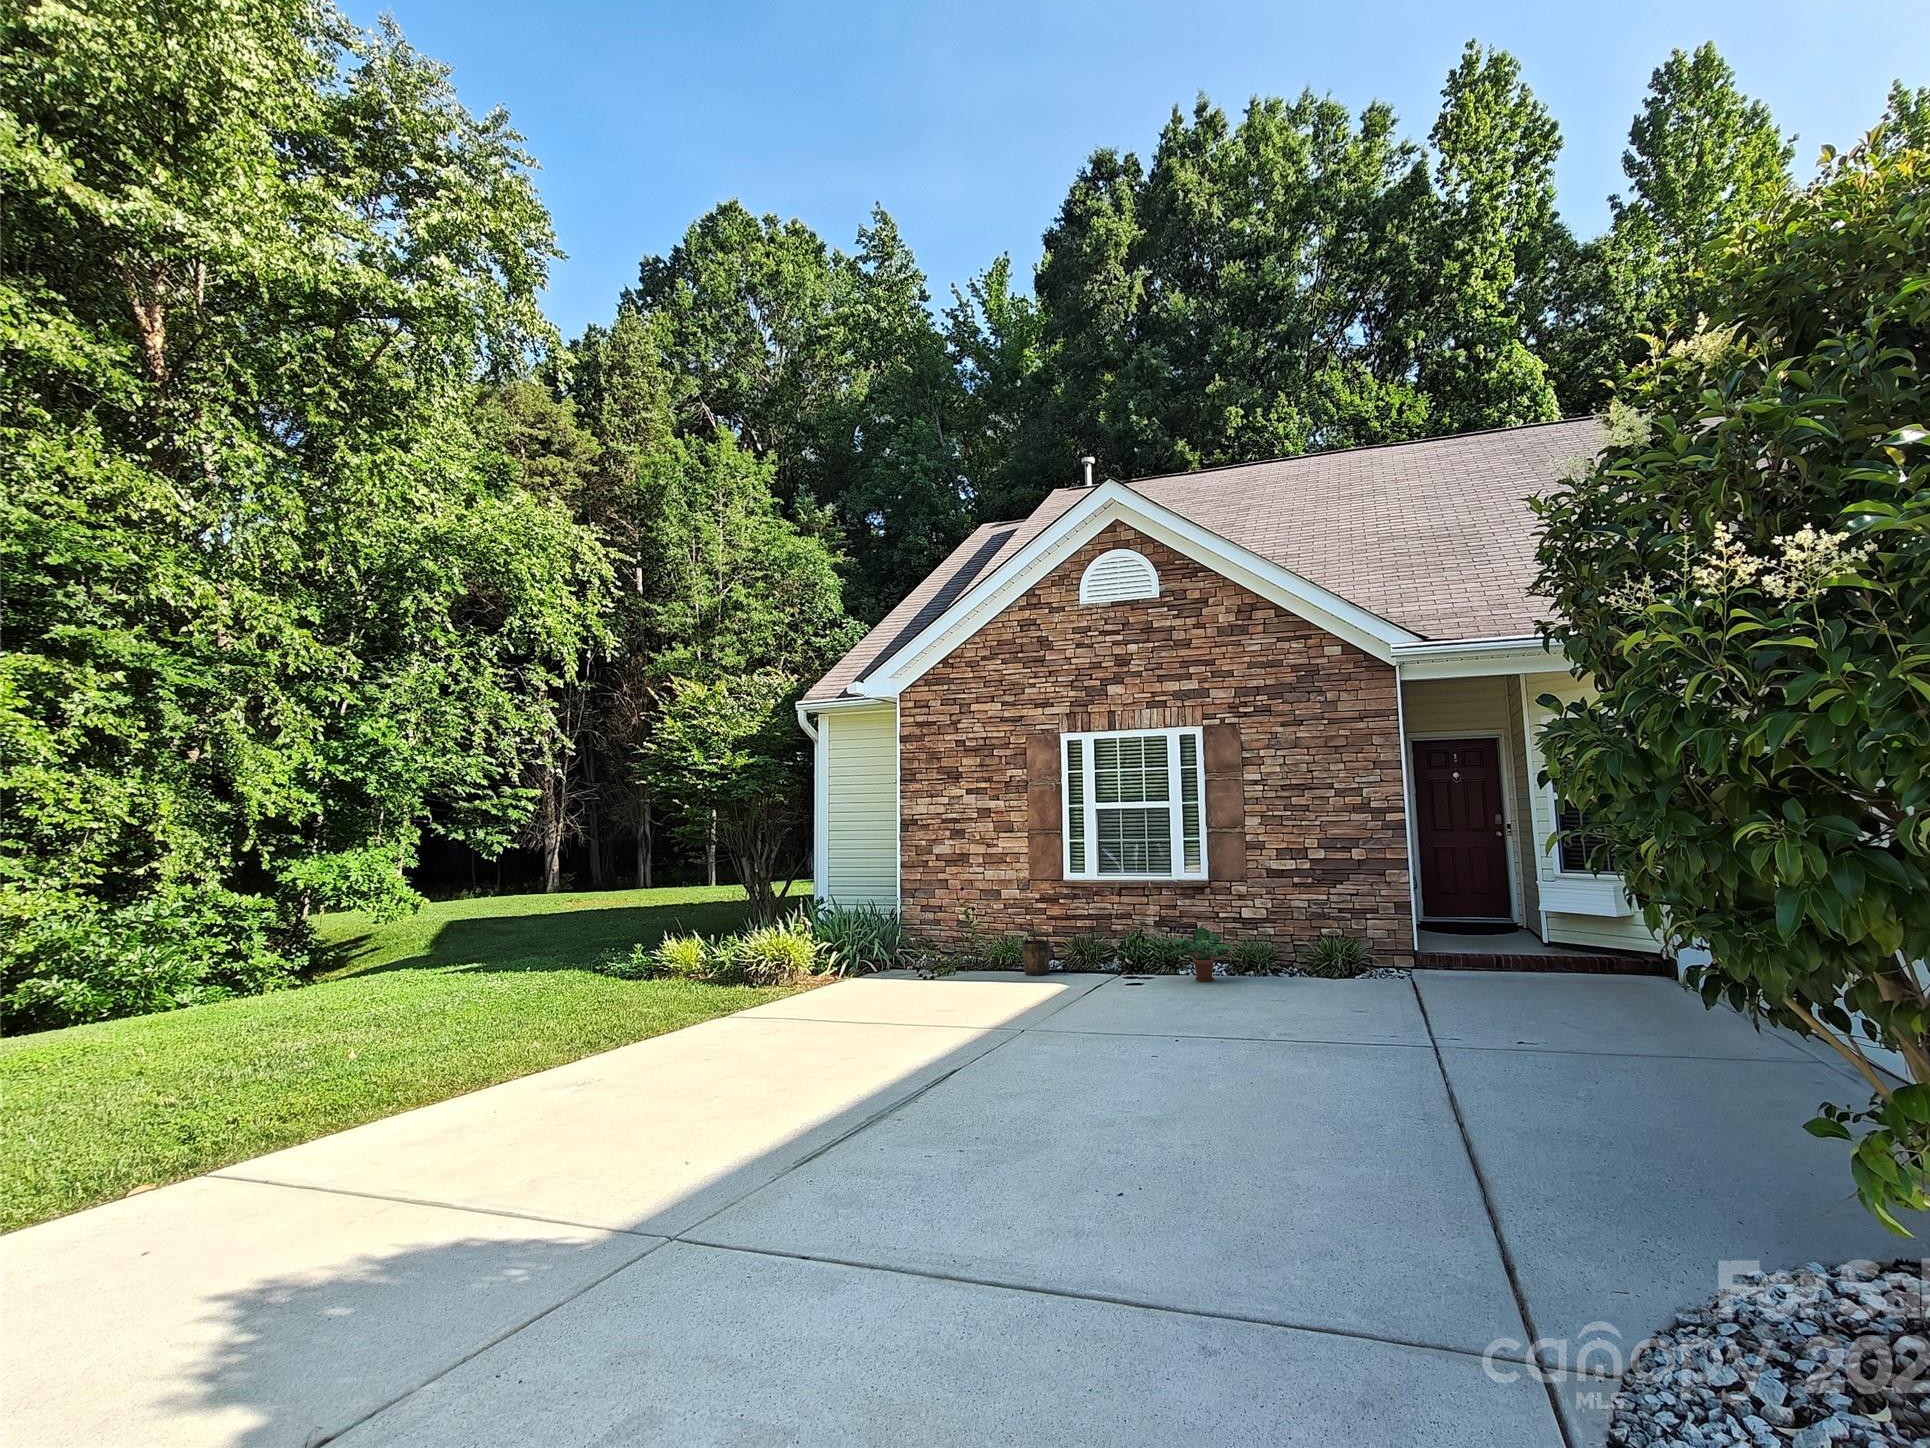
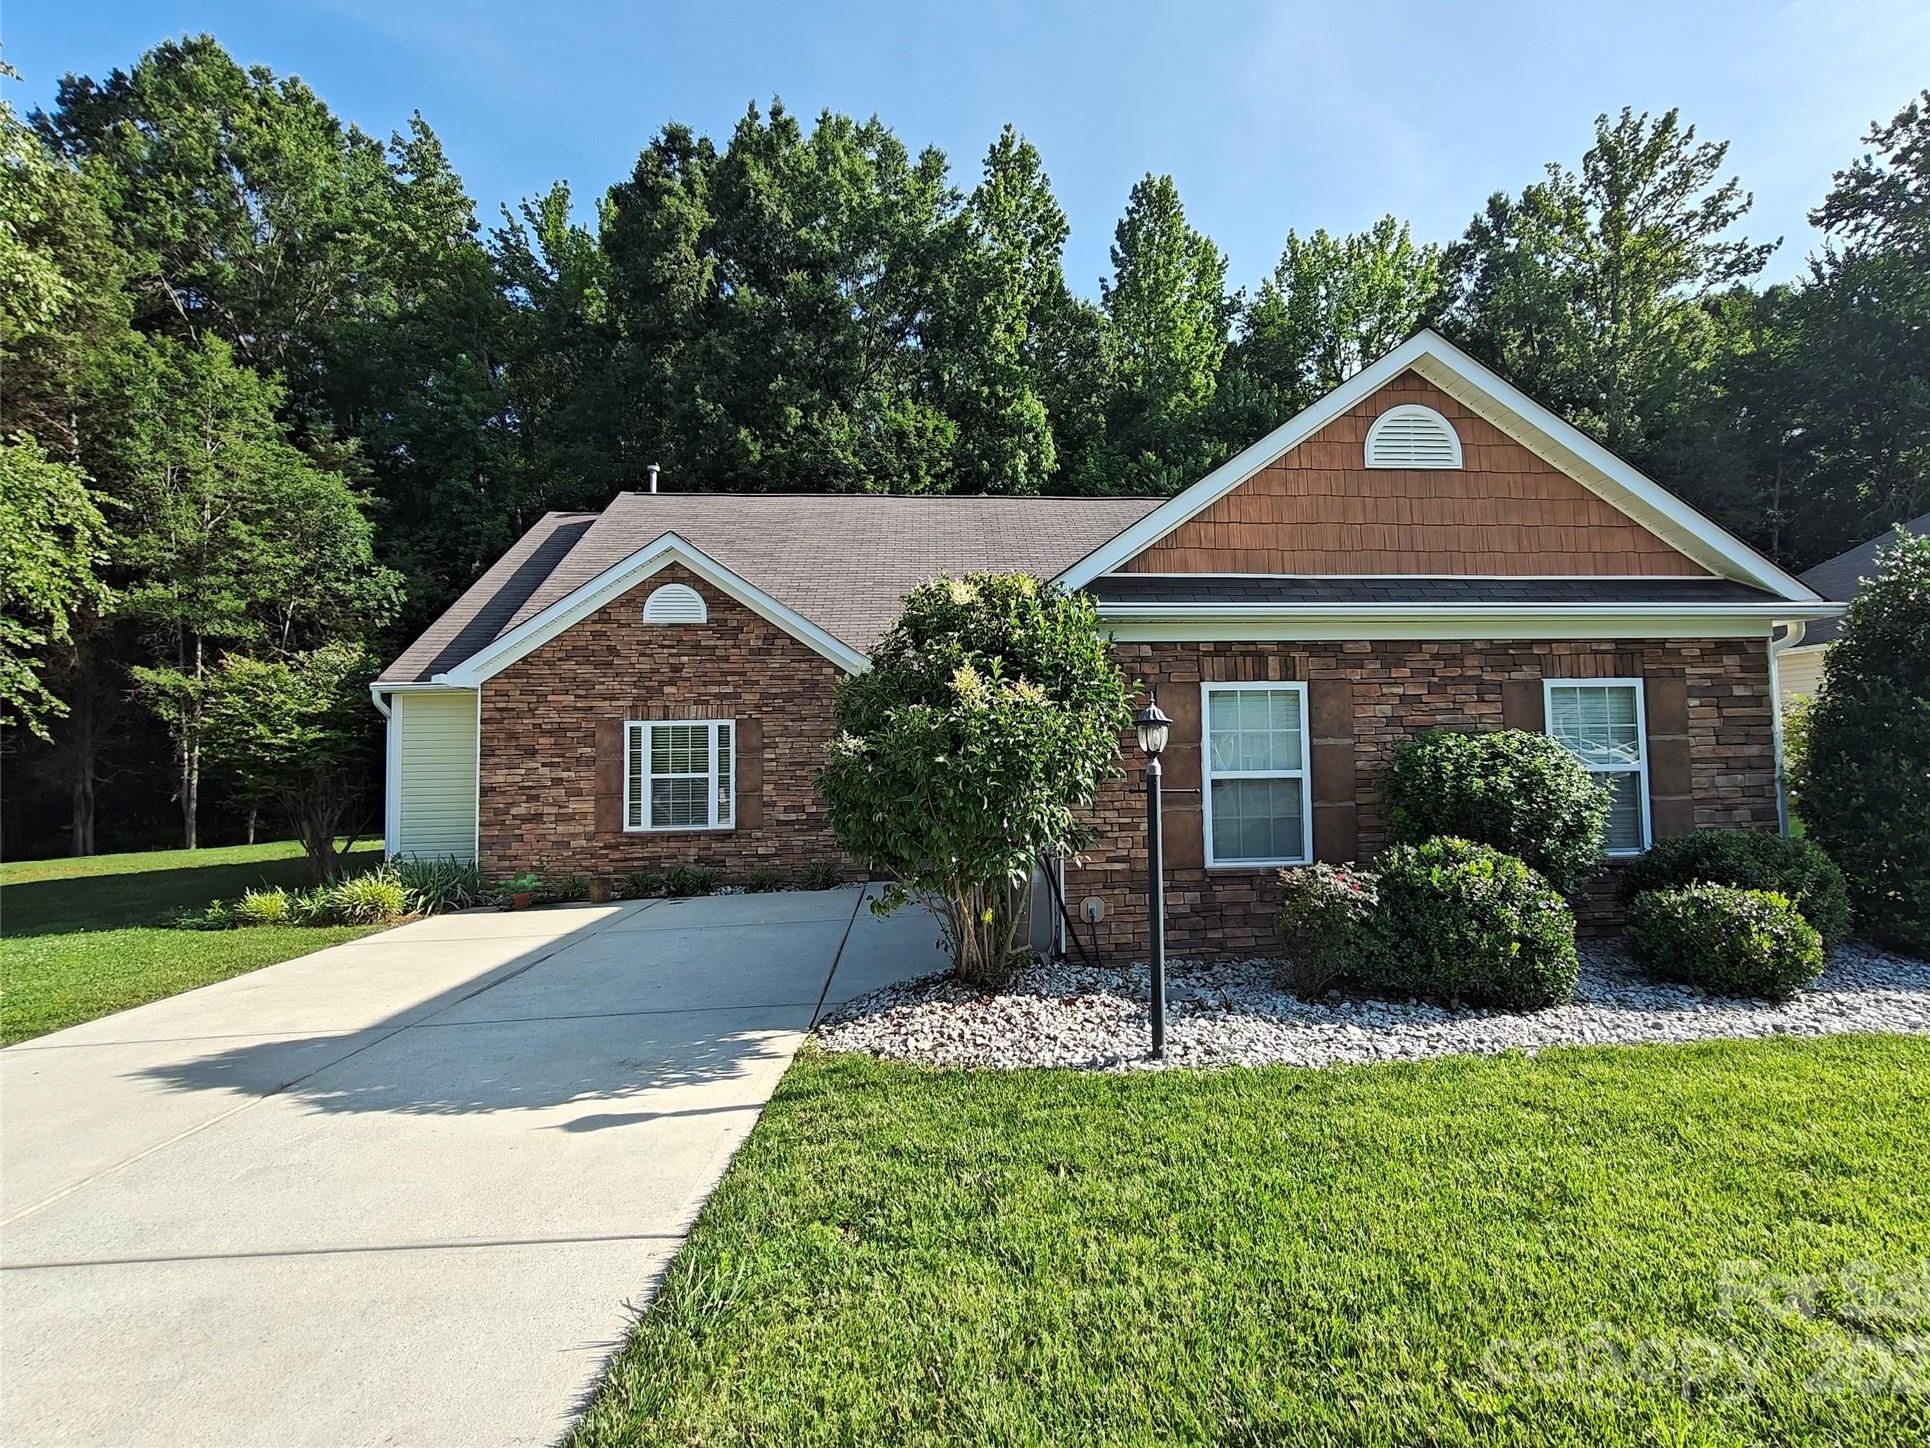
potted plant: present [1160,926,1235,982] -> present [486,871,543,909]

